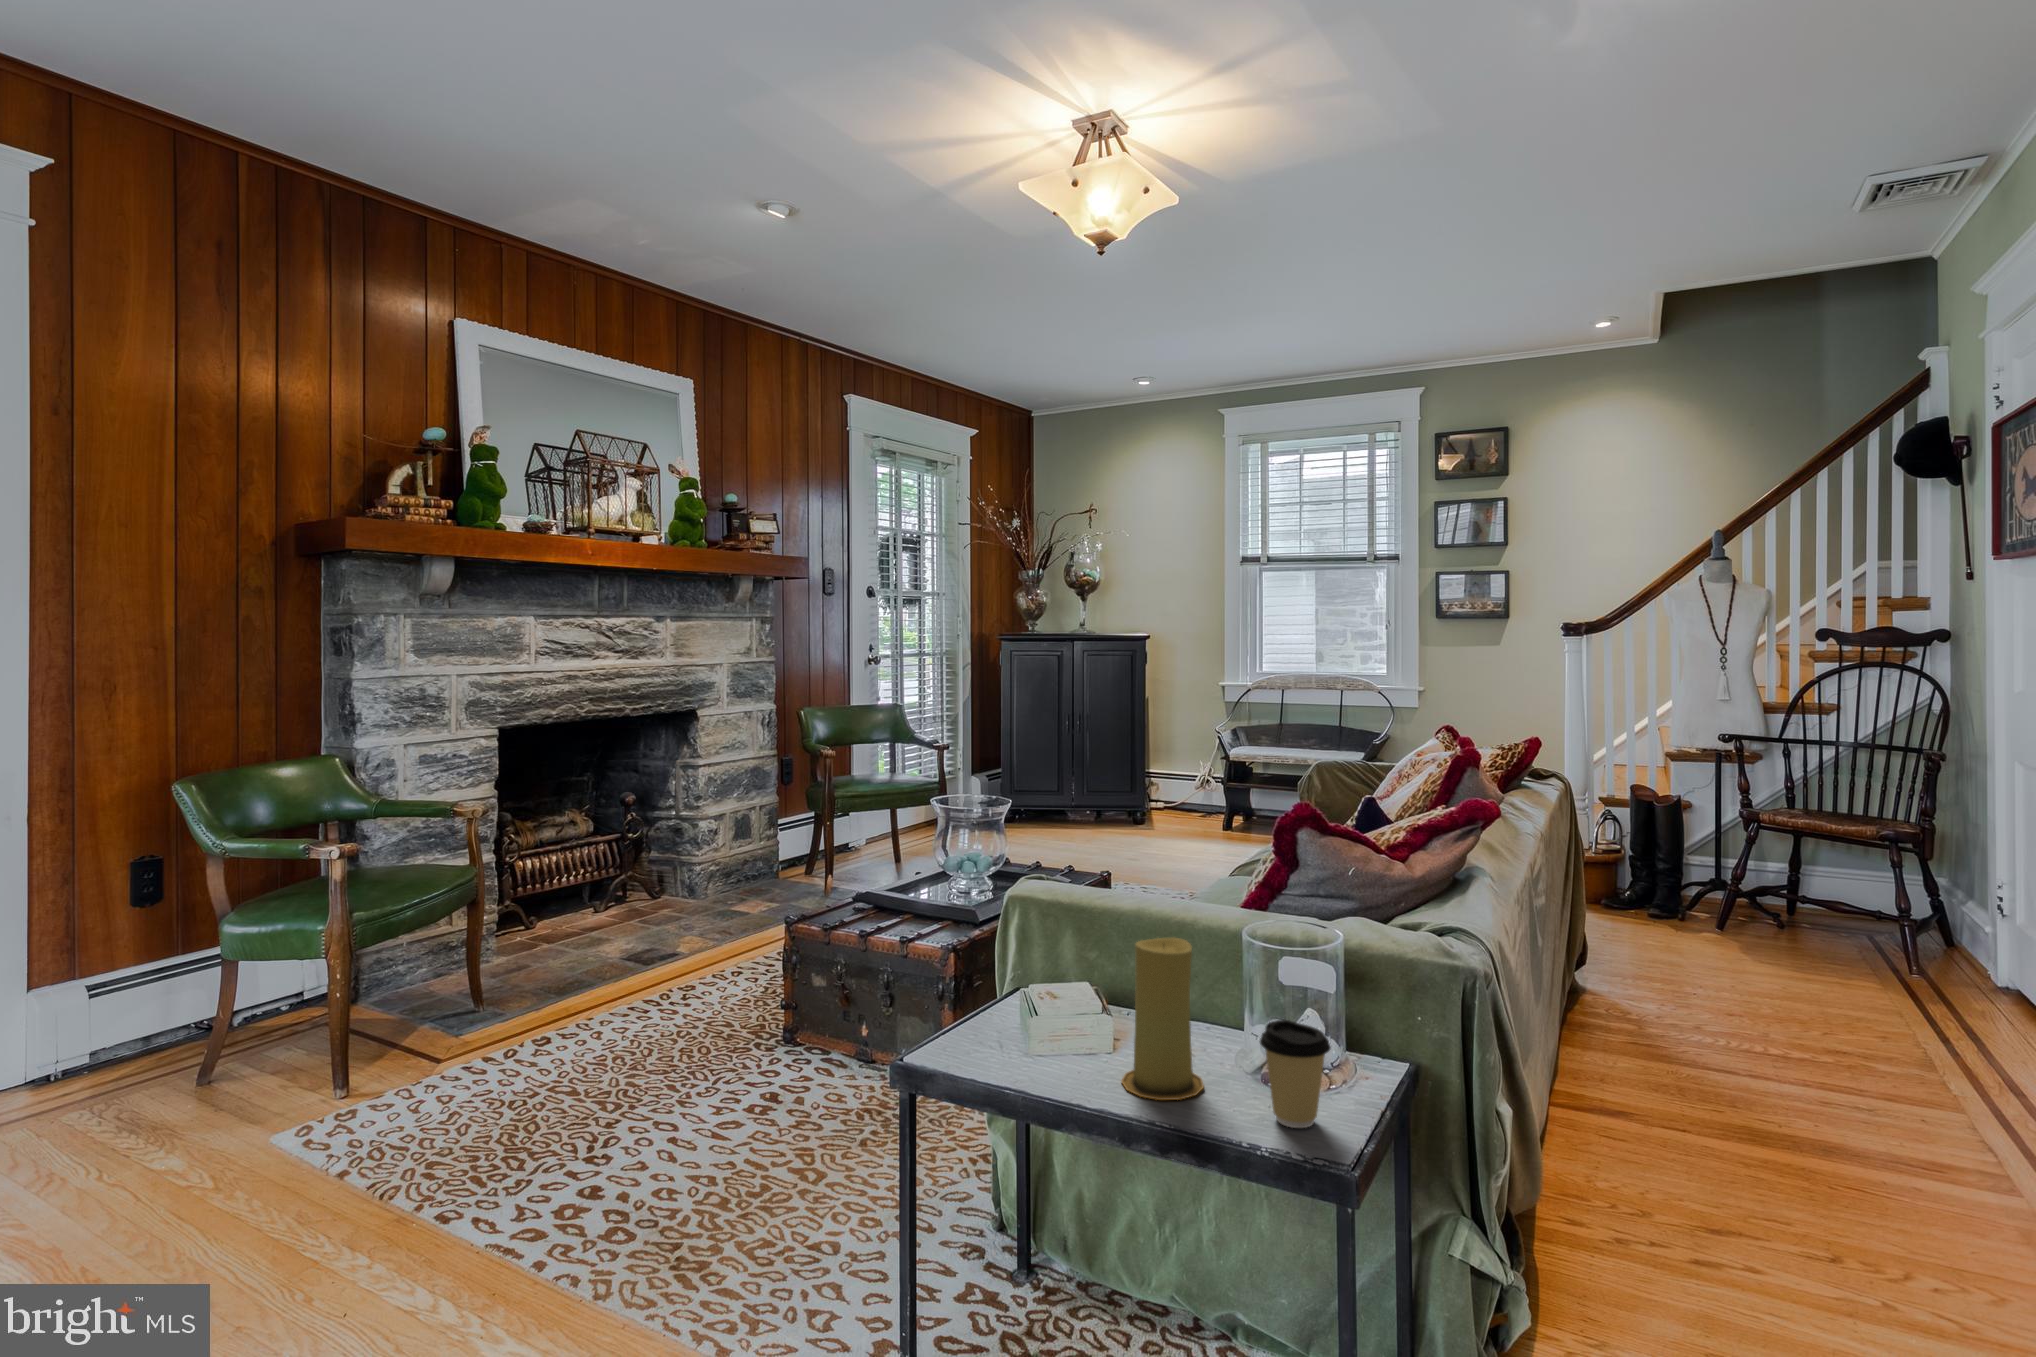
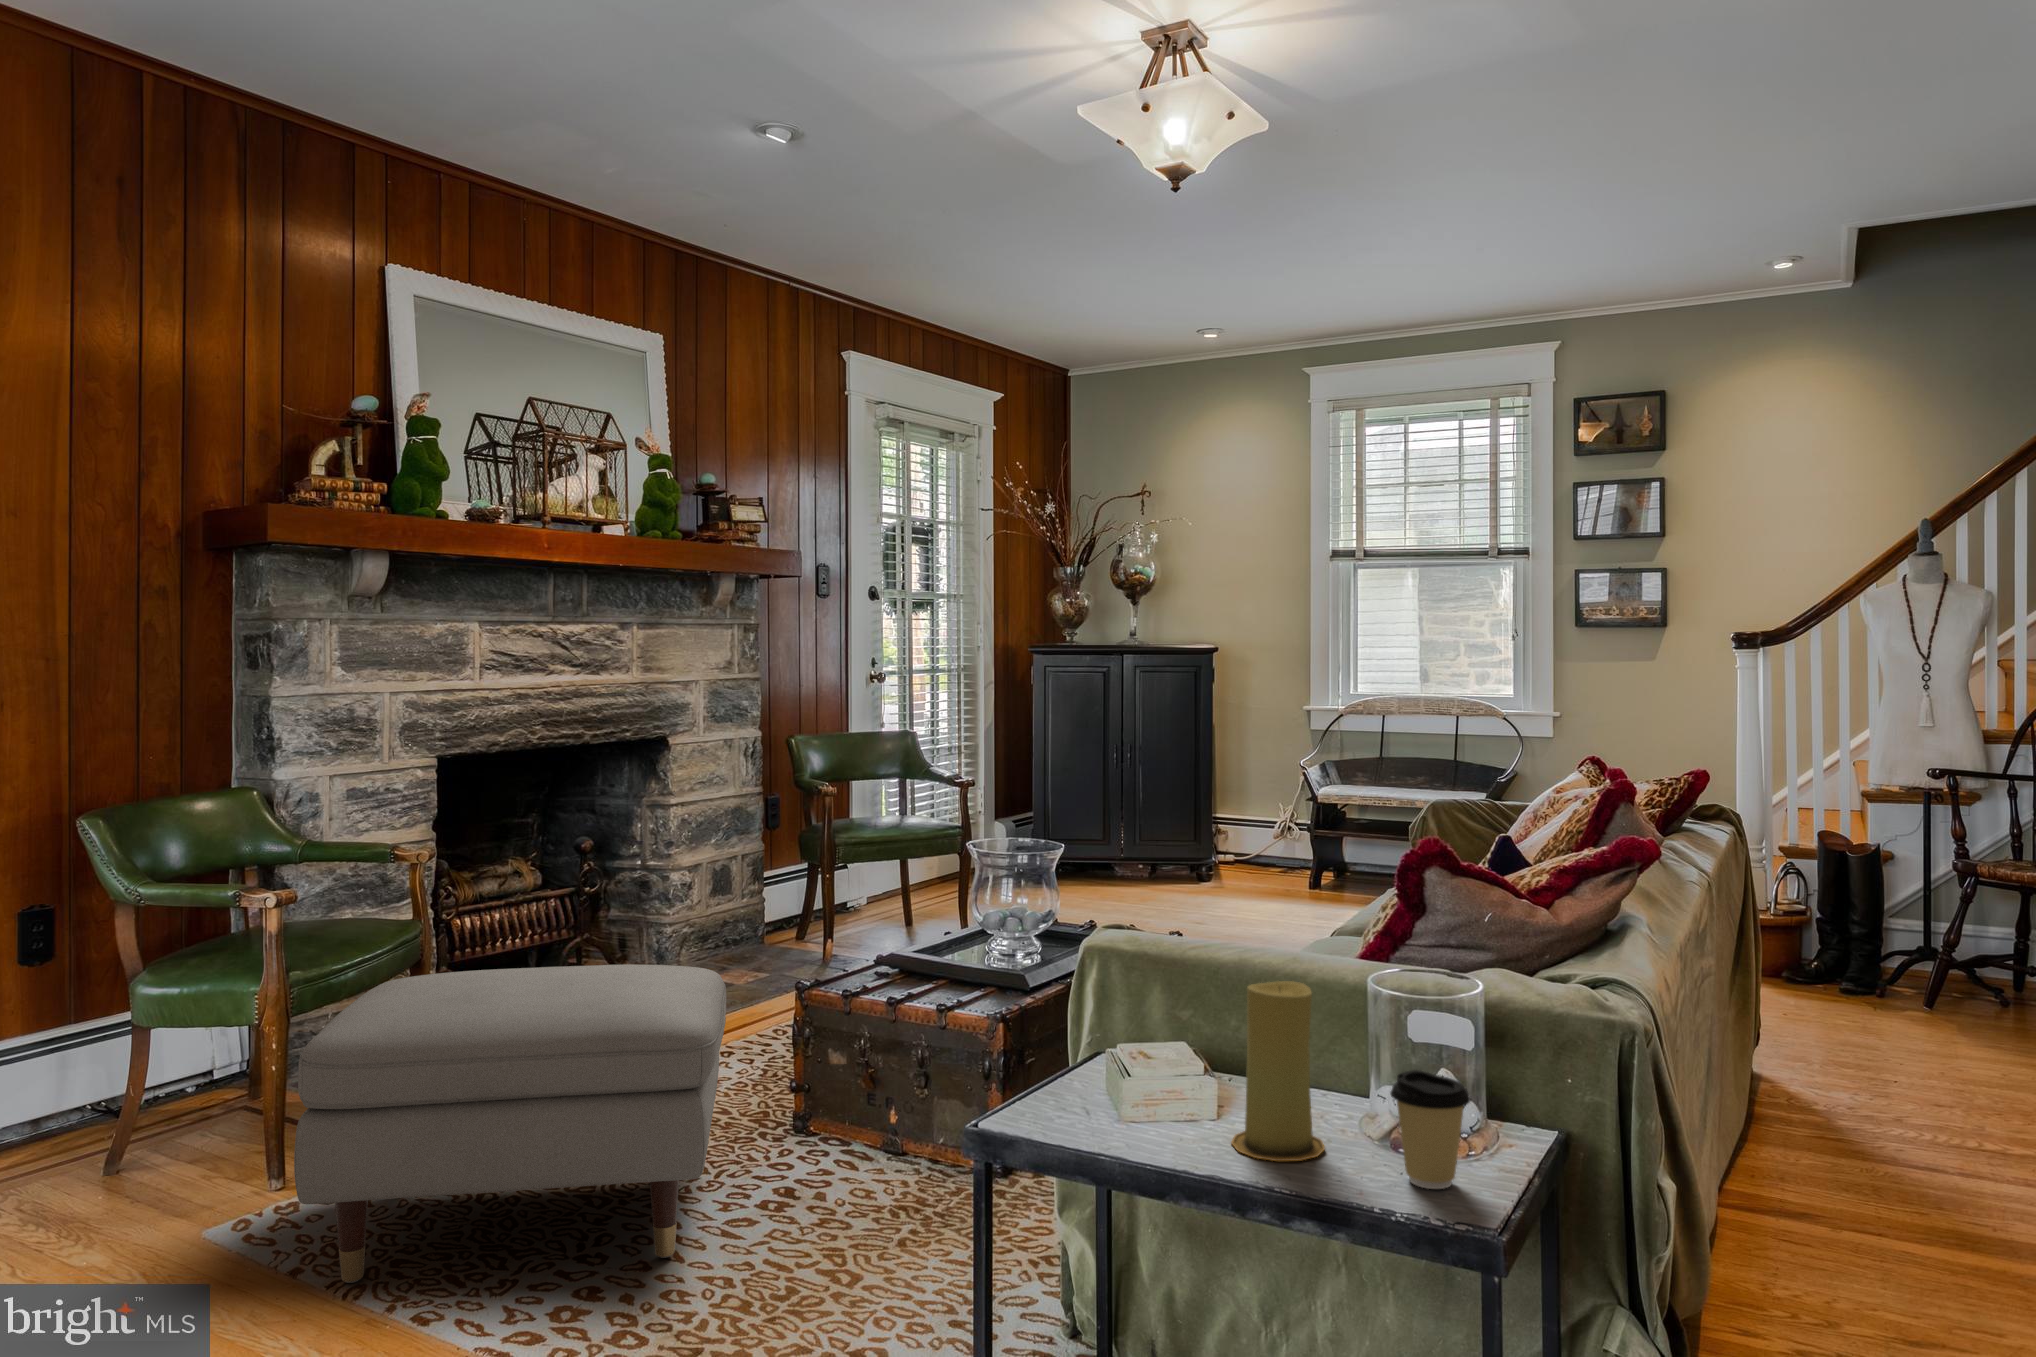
ottoman: none [336,906,721,1183] -> present [294,965,726,1283]

